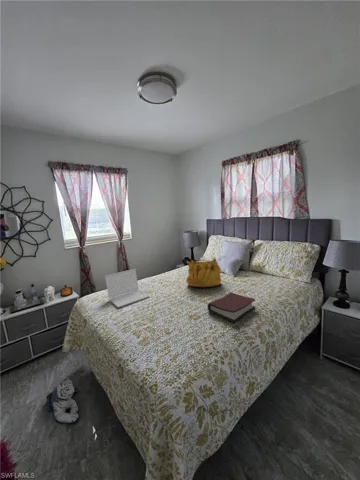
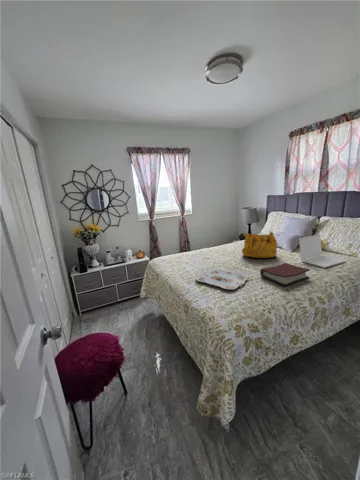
laptop: present [105,269,149,307] -> present [299,234,345,267]
serving tray: none [135,307,195,336] -> present [196,269,248,289]
plush toy: present [46,379,78,424] -> none [131,314,153,344]

